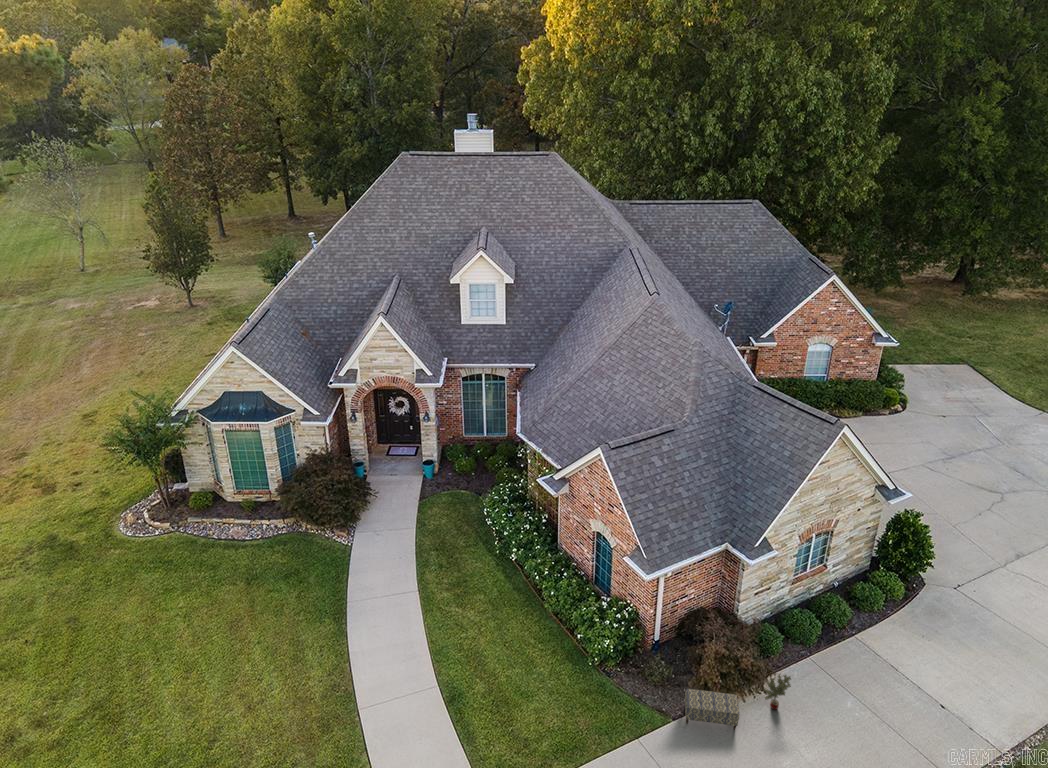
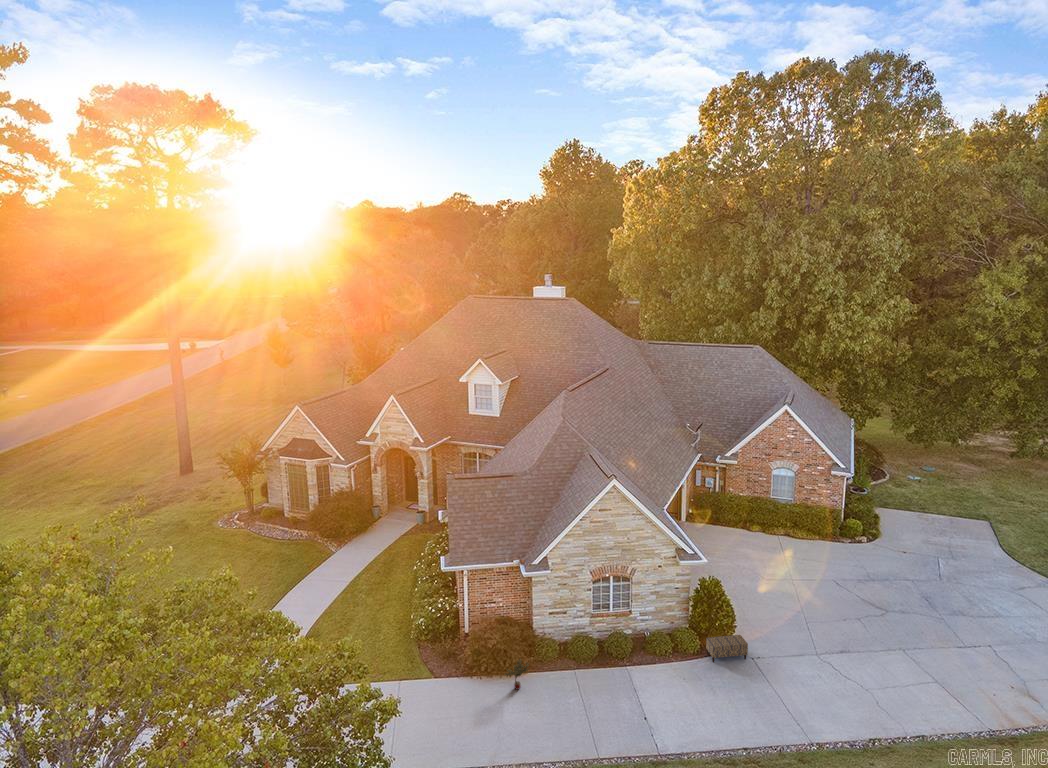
bench: present [685,689,740,730] -> present [706,635,748,662]

